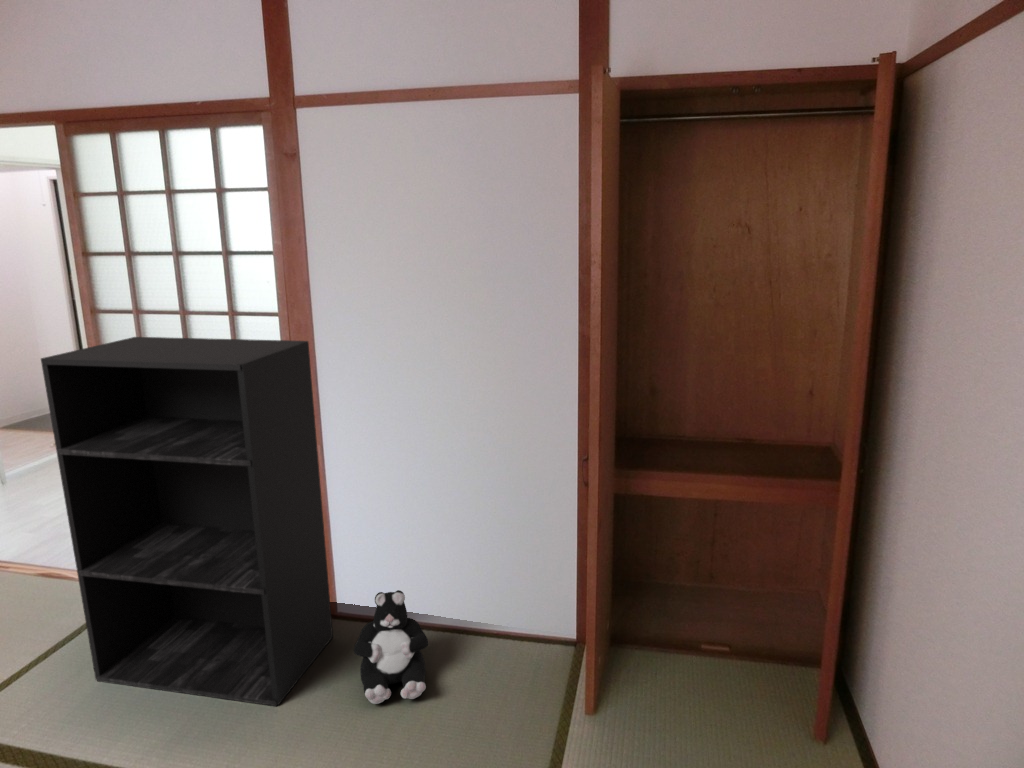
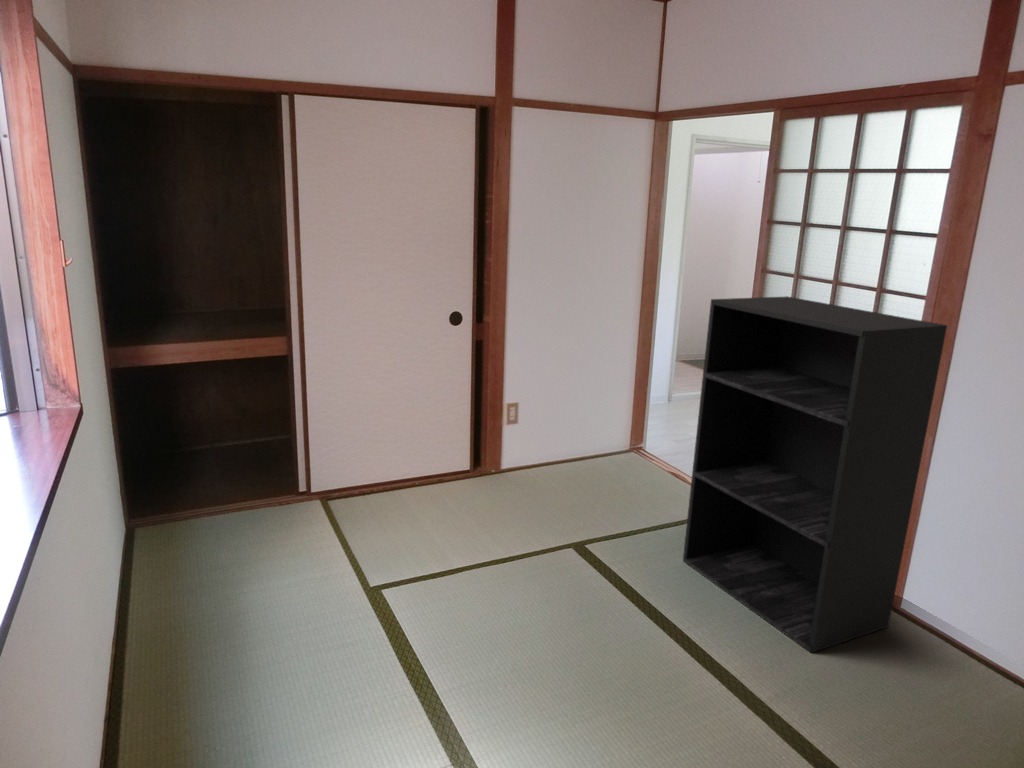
plush toy: present [354,590,428,704] -> none [898,601,991,724]

